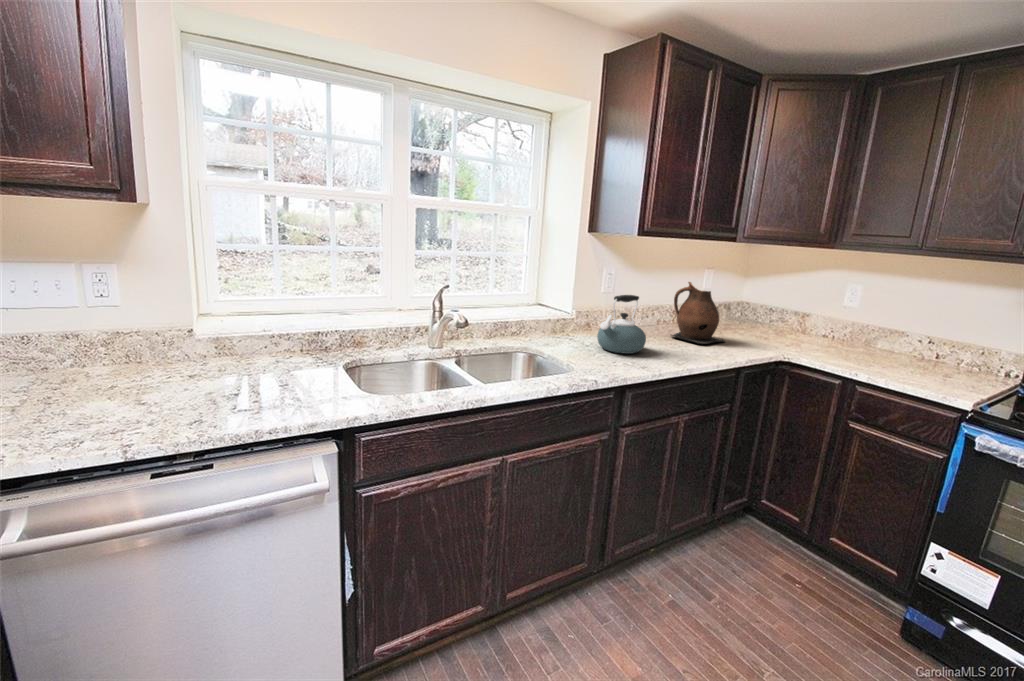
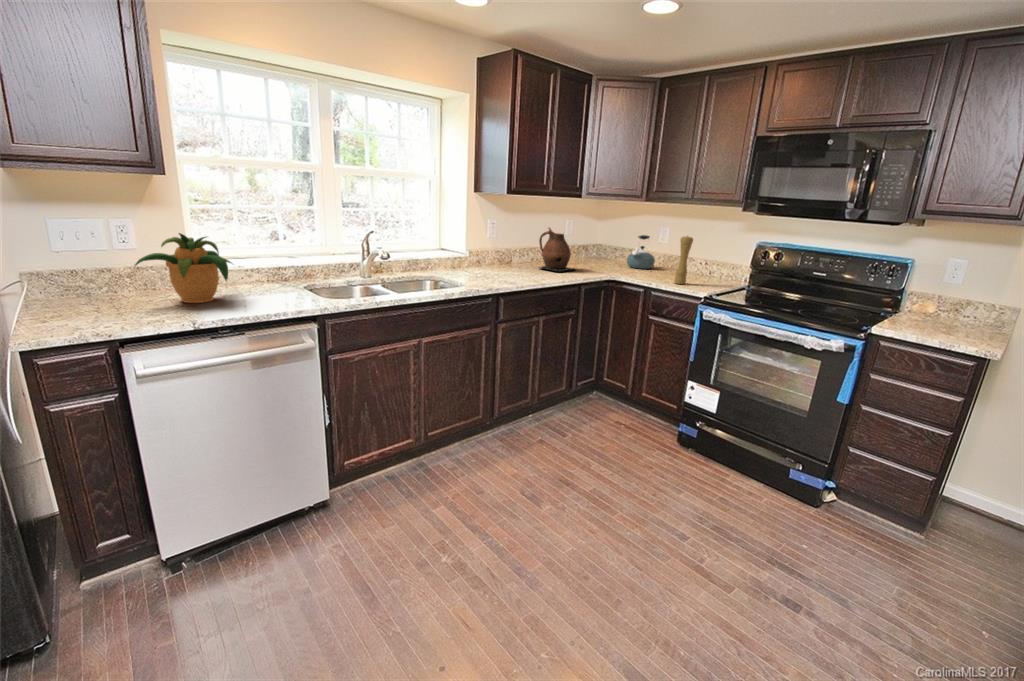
potted plant: none [81,290,241,394] -> present [135,233,232,303]
kettle: present [597,295,646,354] -> present [627,235,655,269]
pepper mill: none [894,304,935,378] -> present [674,236,693,284]

